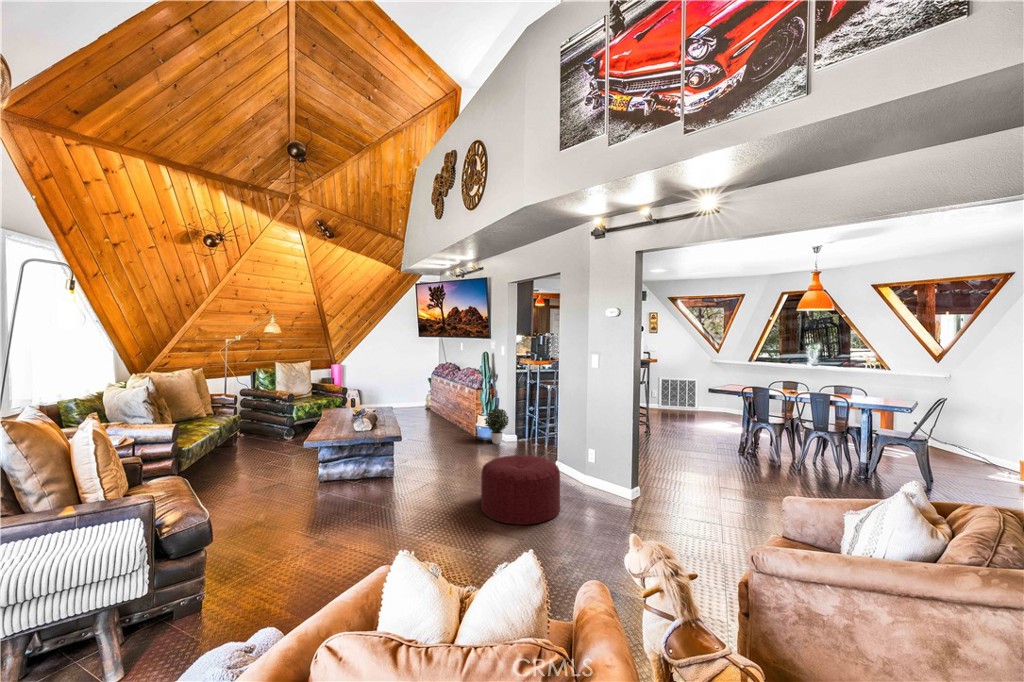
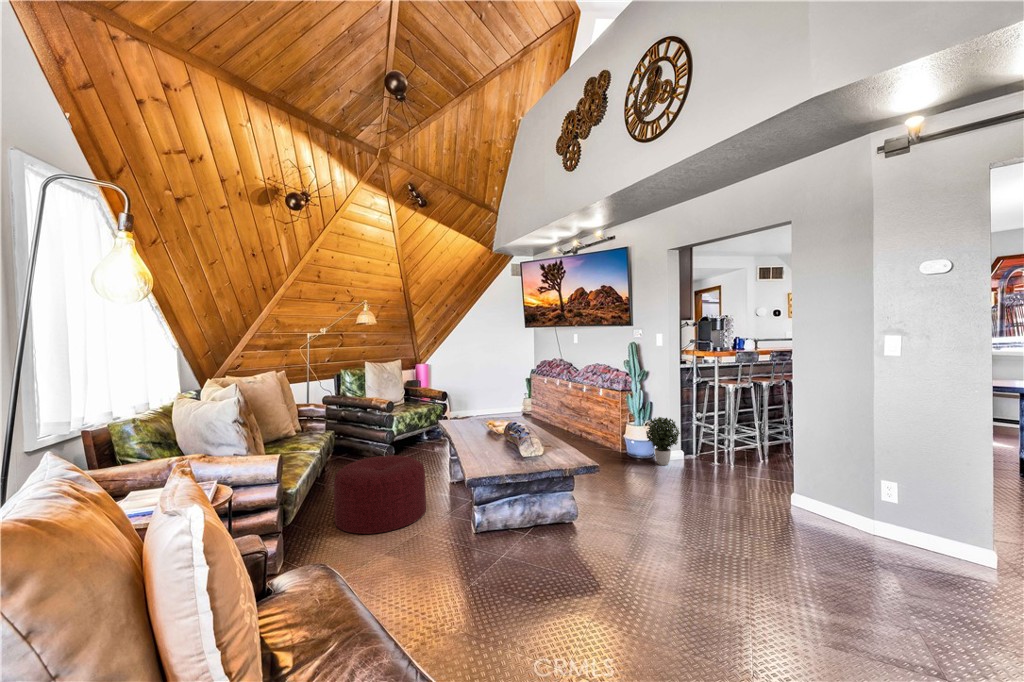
ottoman: present [481,455,560,525] -> present [334,455,426,534]

